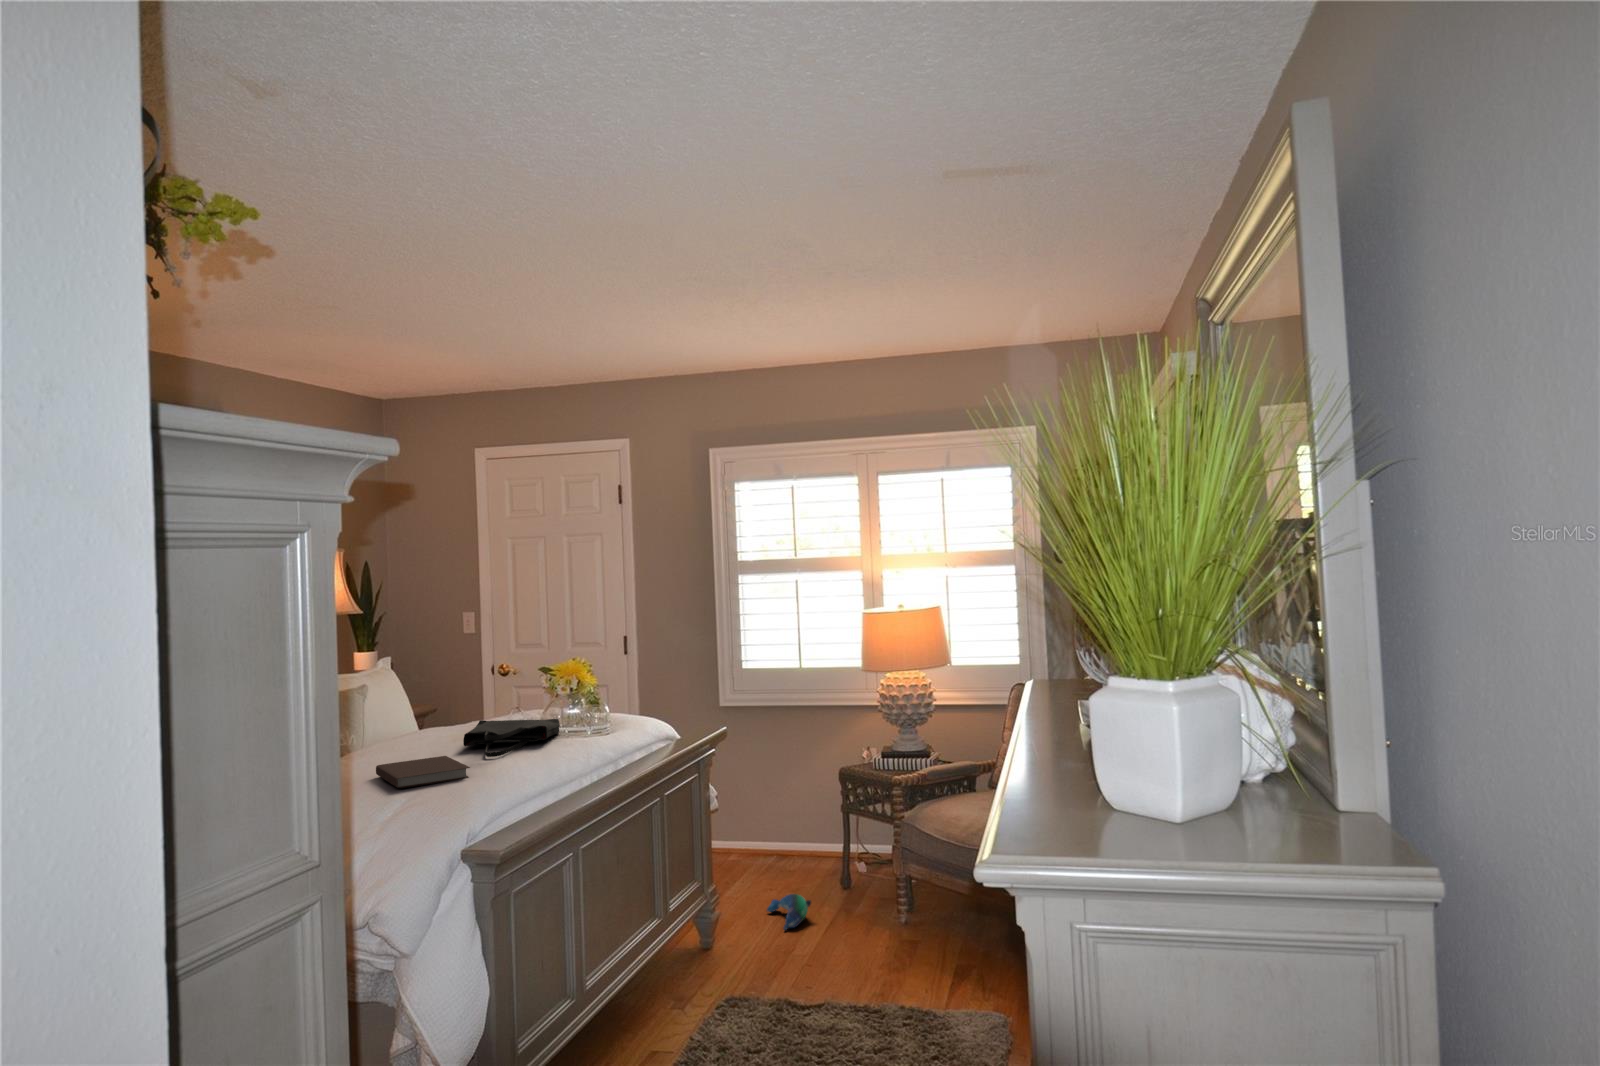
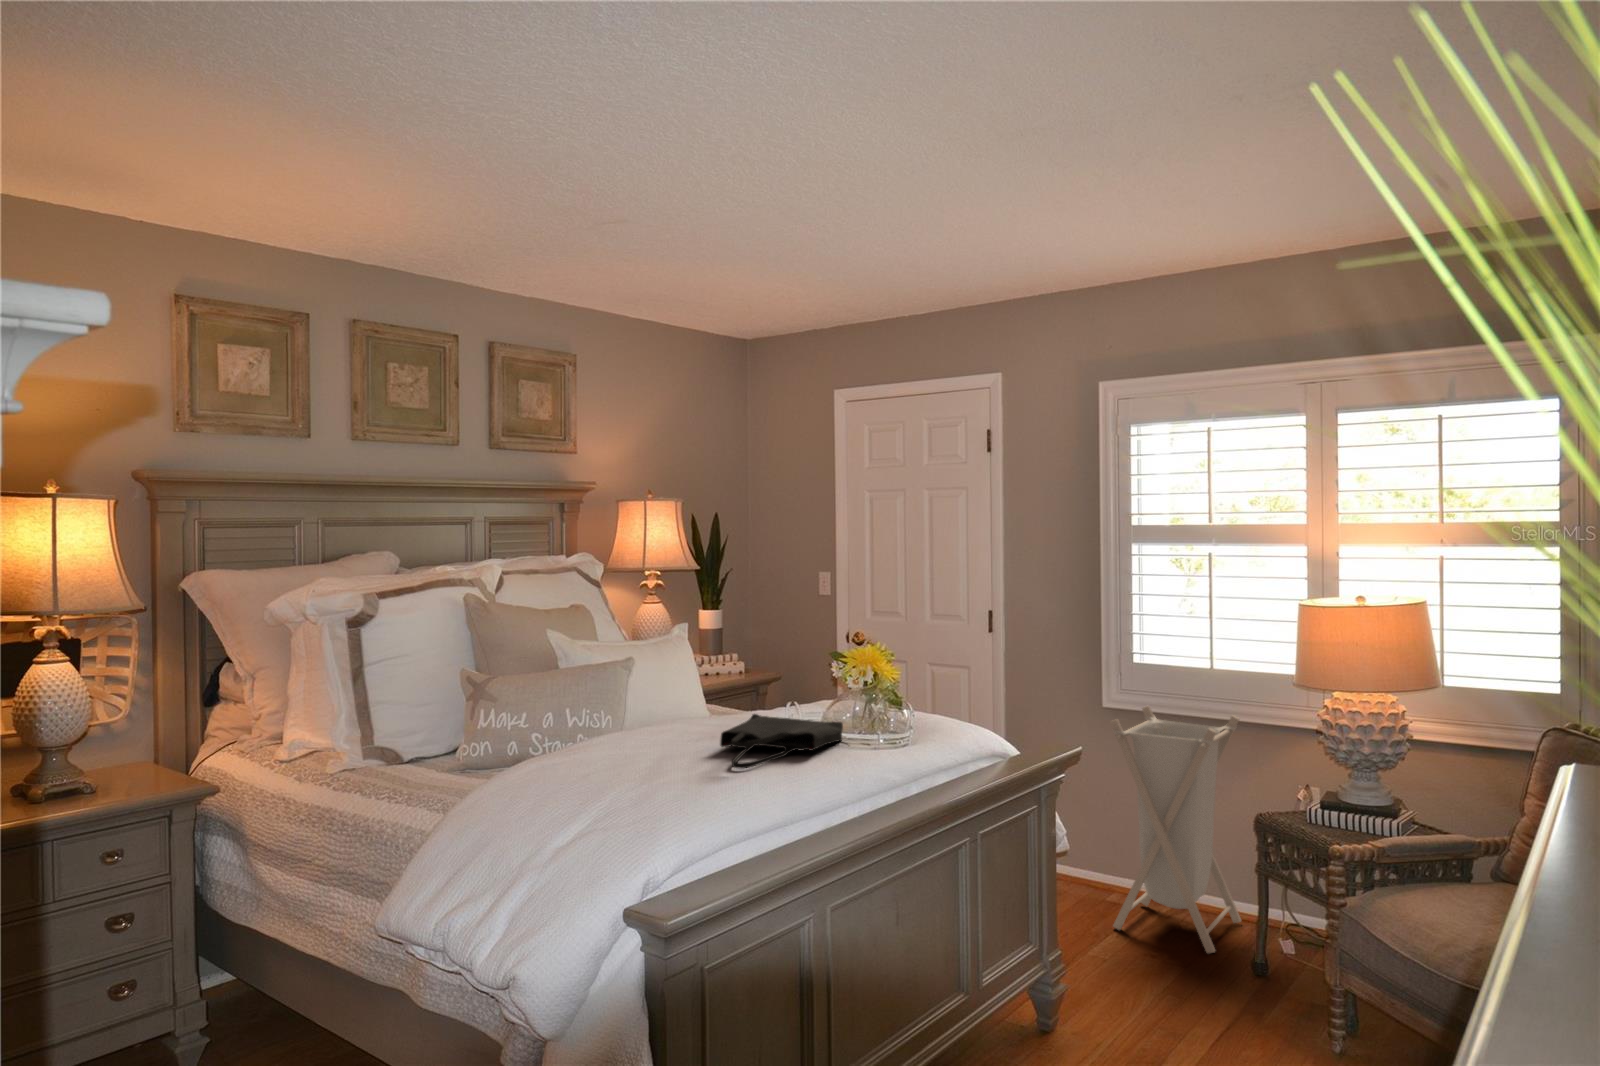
laundry hamper: none [732,700,829,880] -> present [1110,706,1241,953]
notebook: present [376,756,470,788] -> none [596,761,688,804]
plush toy: present [767,894,811,930] -> none [1133,979,1195,1032]

